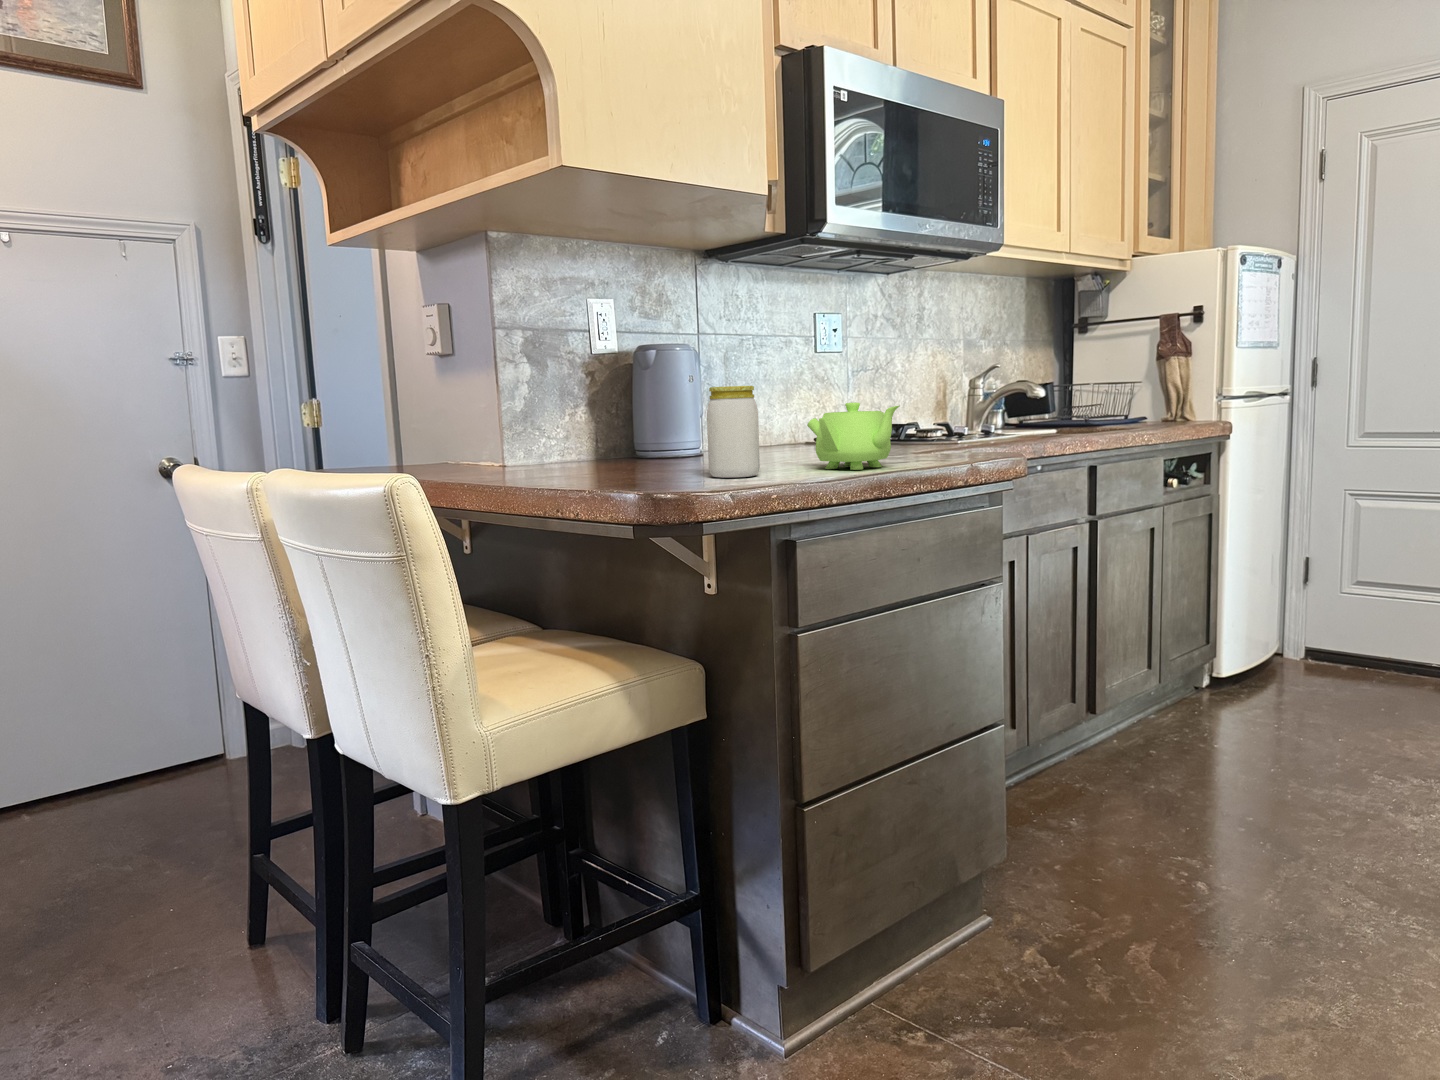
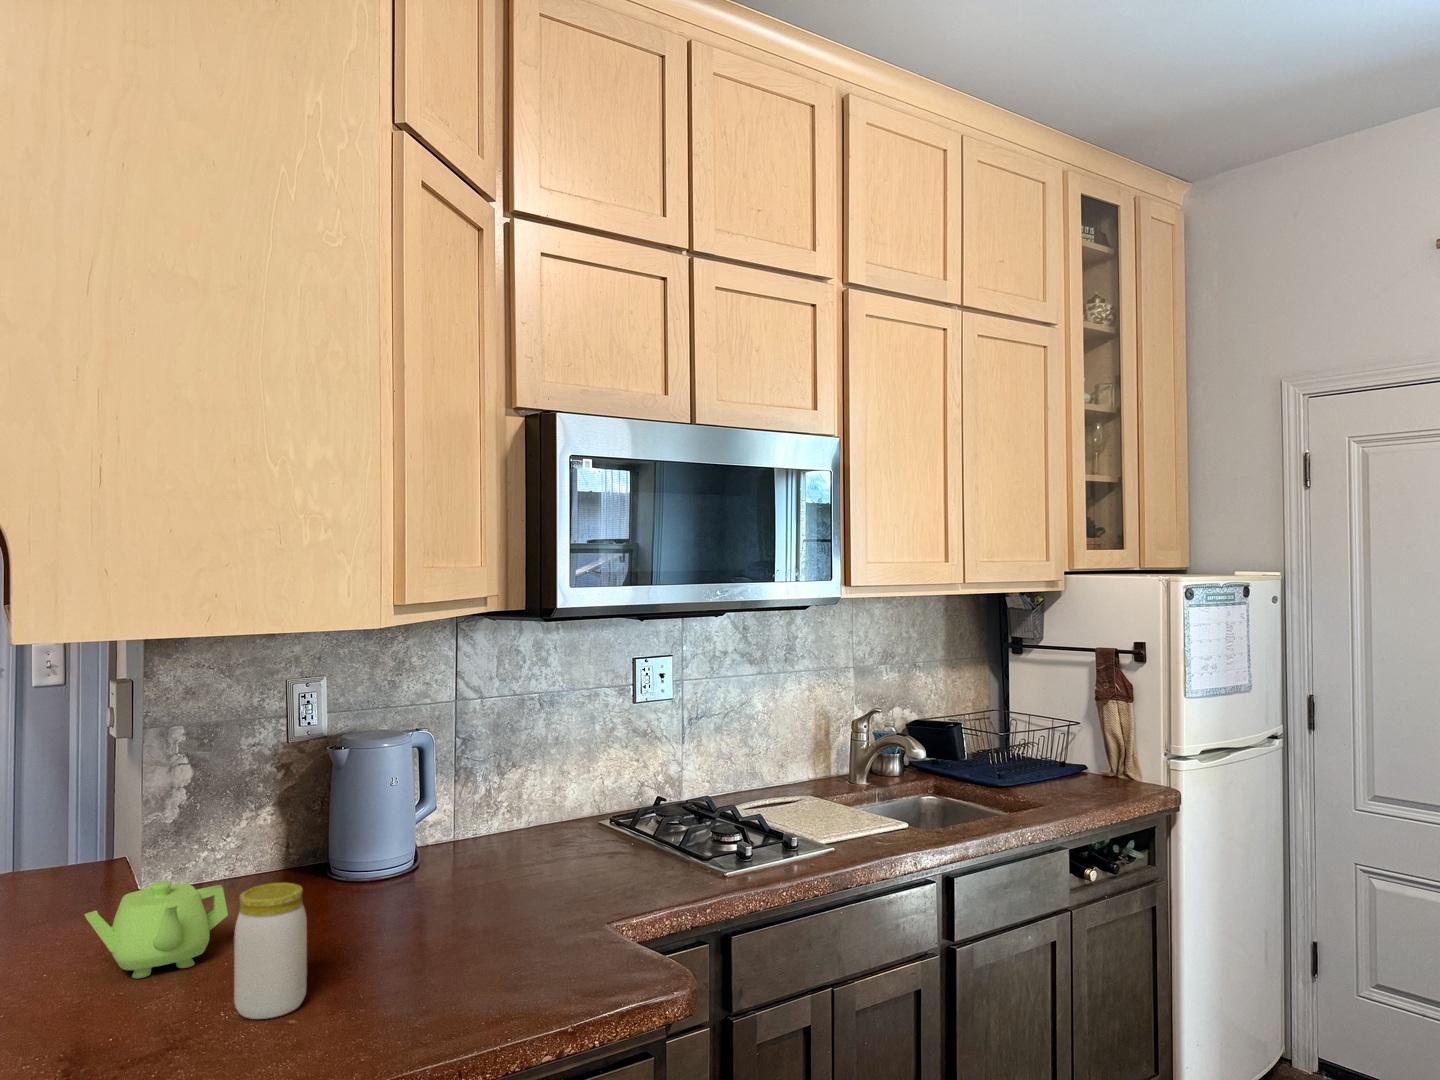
teapot: present [807,402,899,470] -> present [85,881,228,978]

